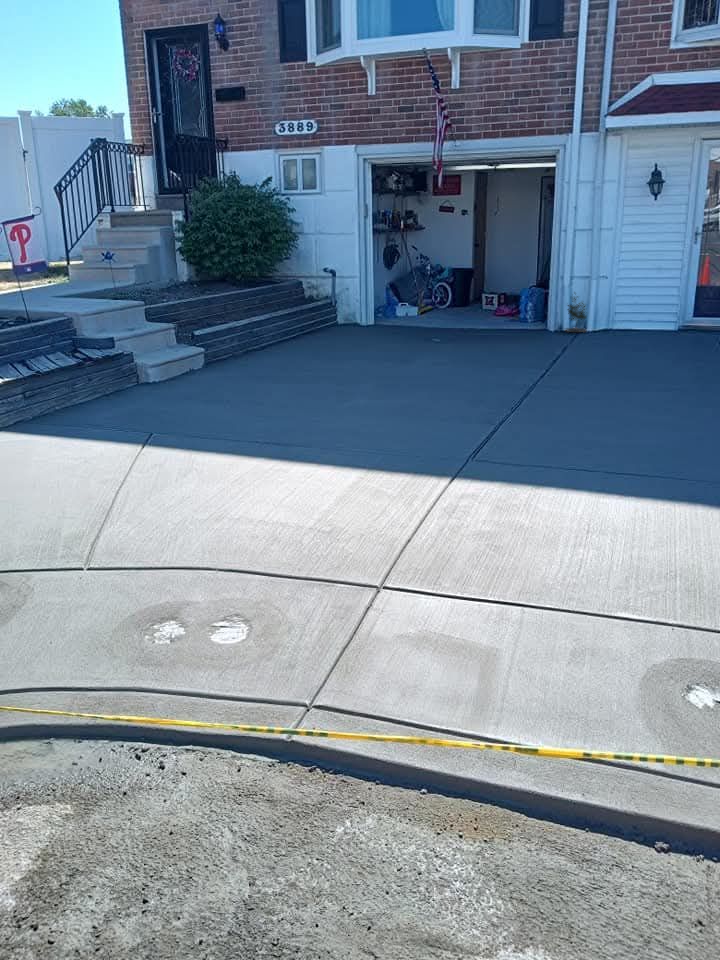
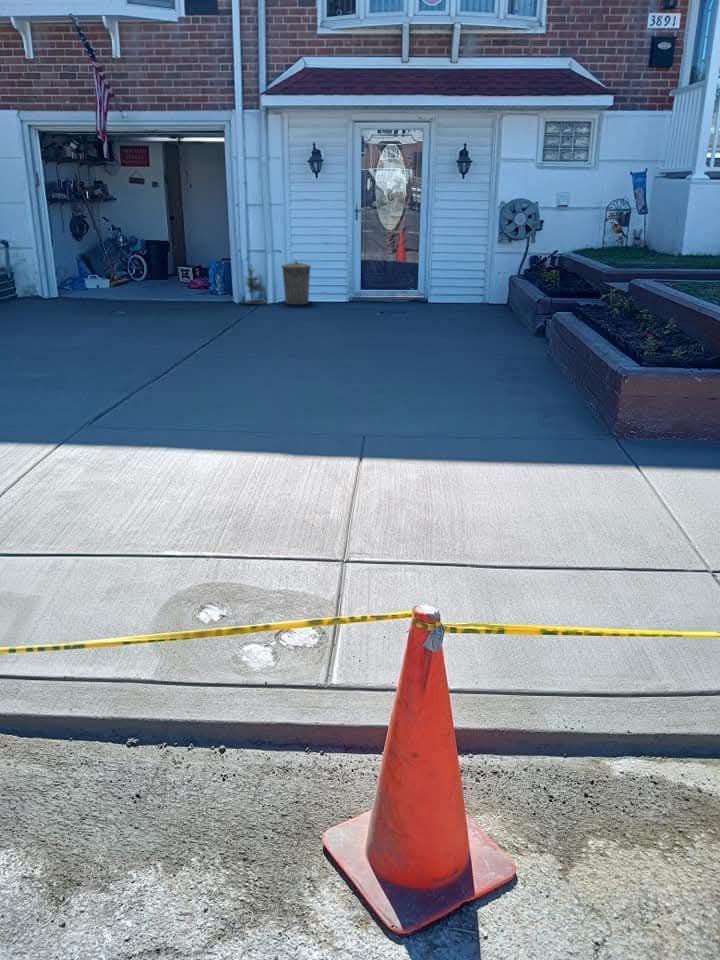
trash can: none [608,288,640,333] -> present [282,261,311,304]

